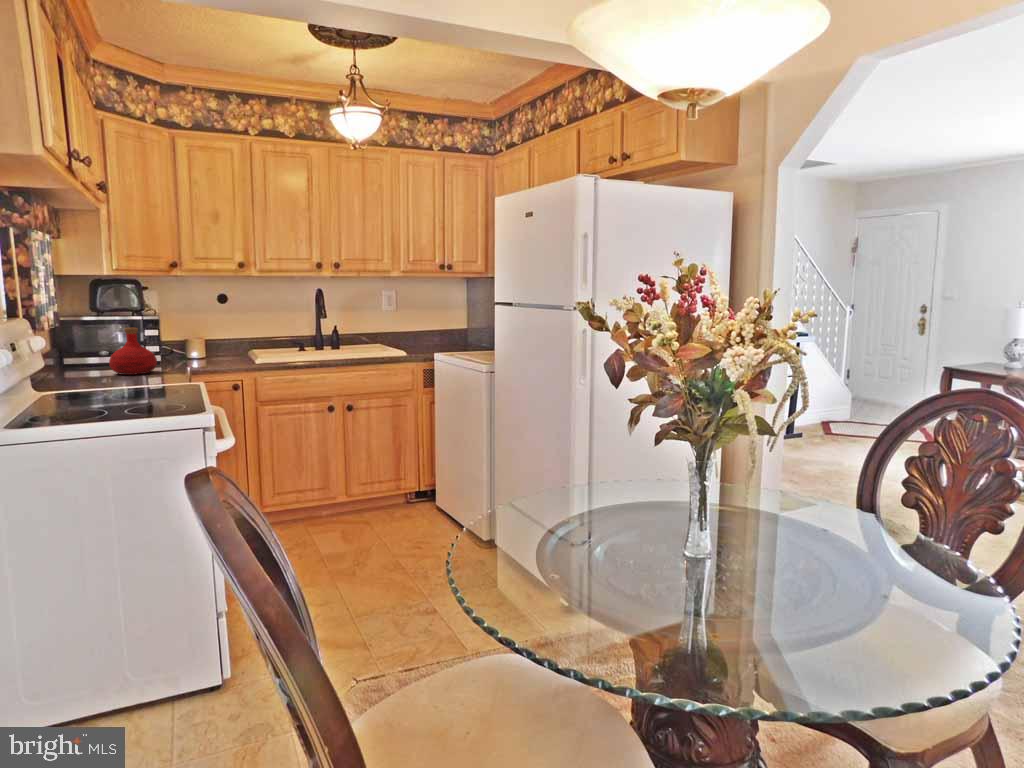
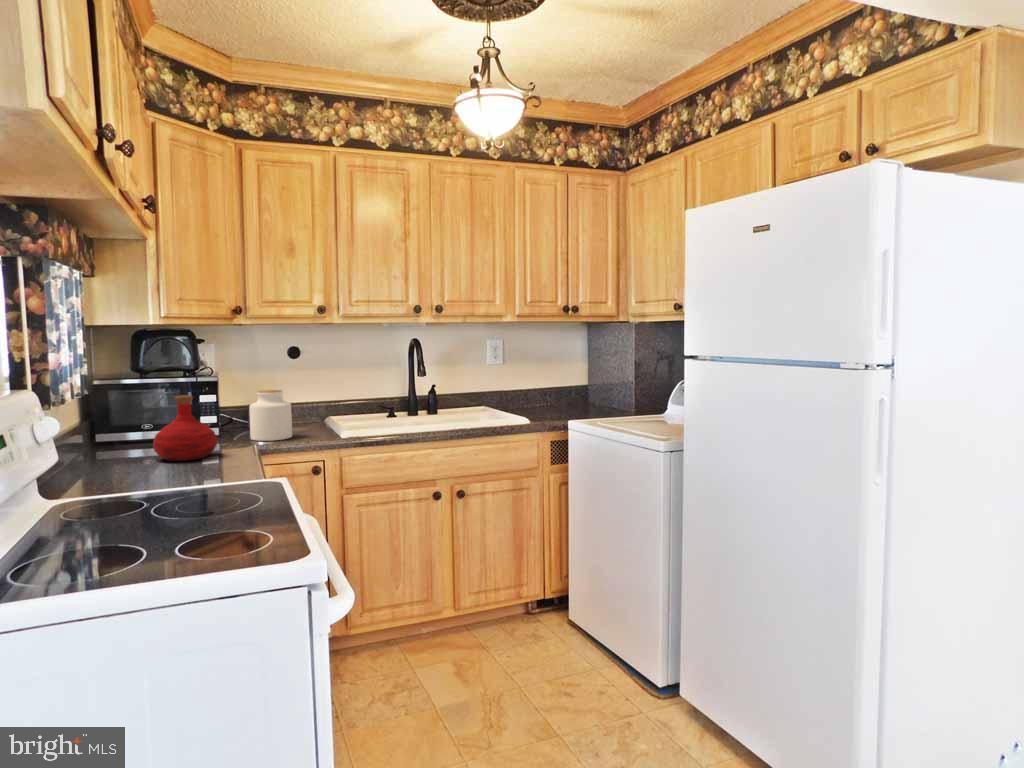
jar: none [183,327,217,365] -> present [250,390,292,441]

